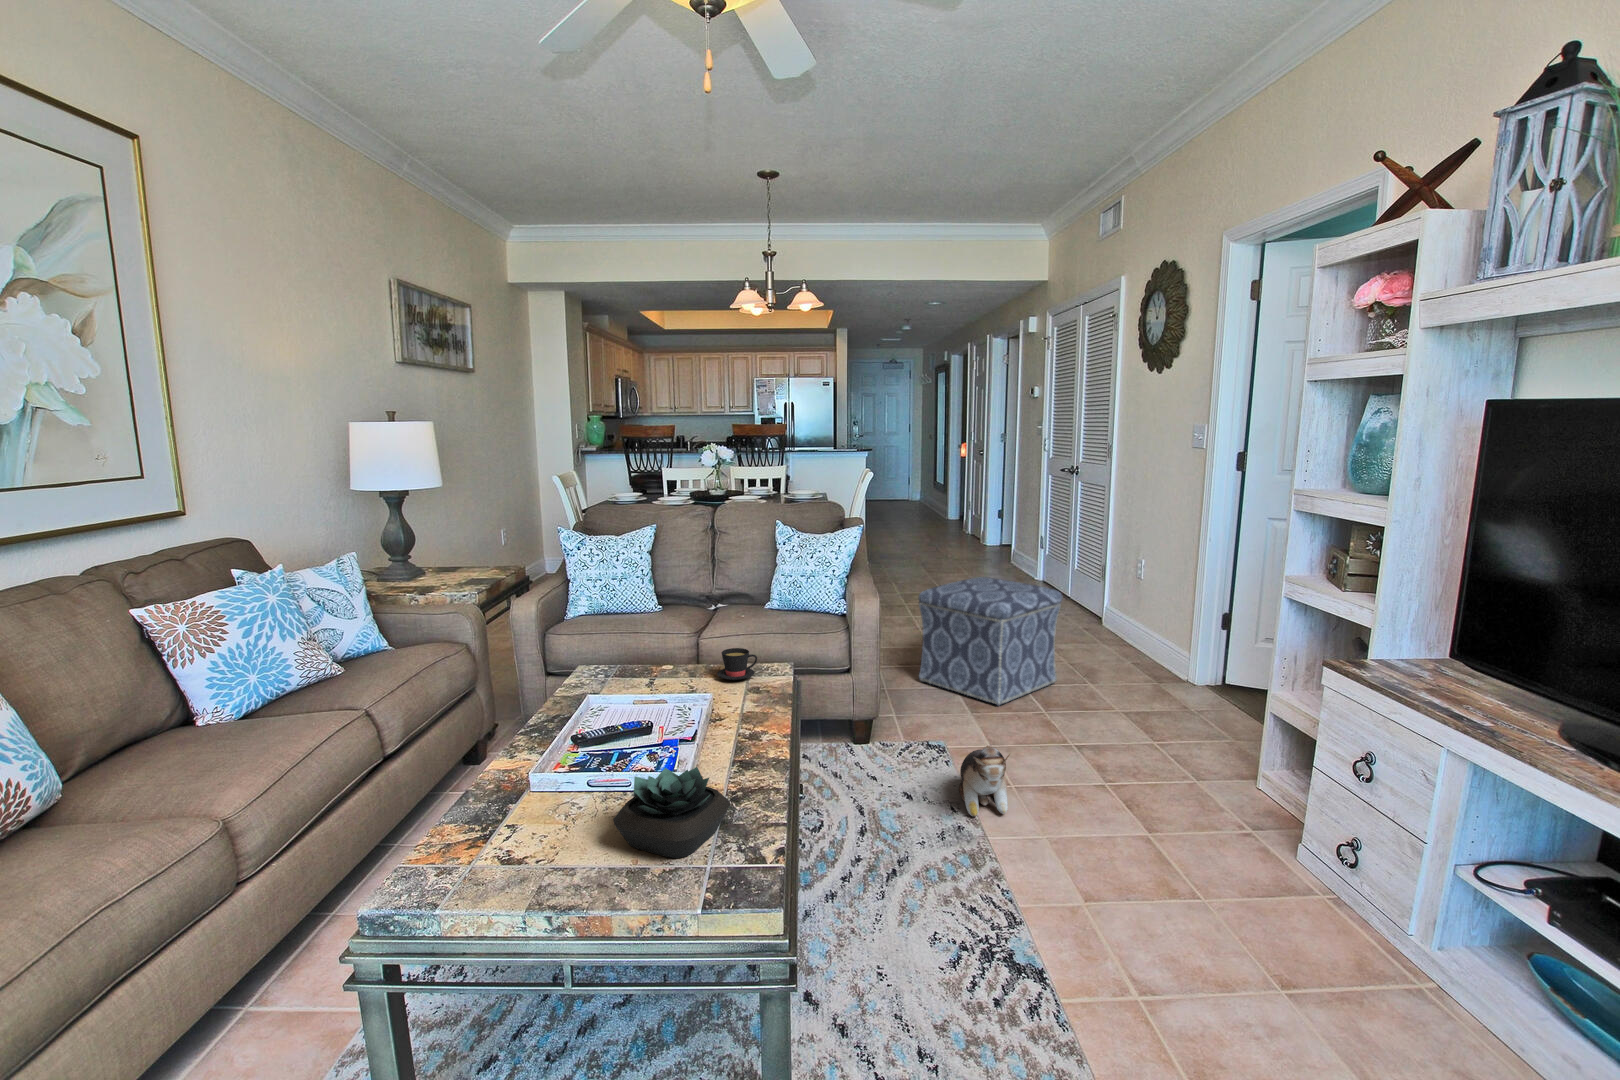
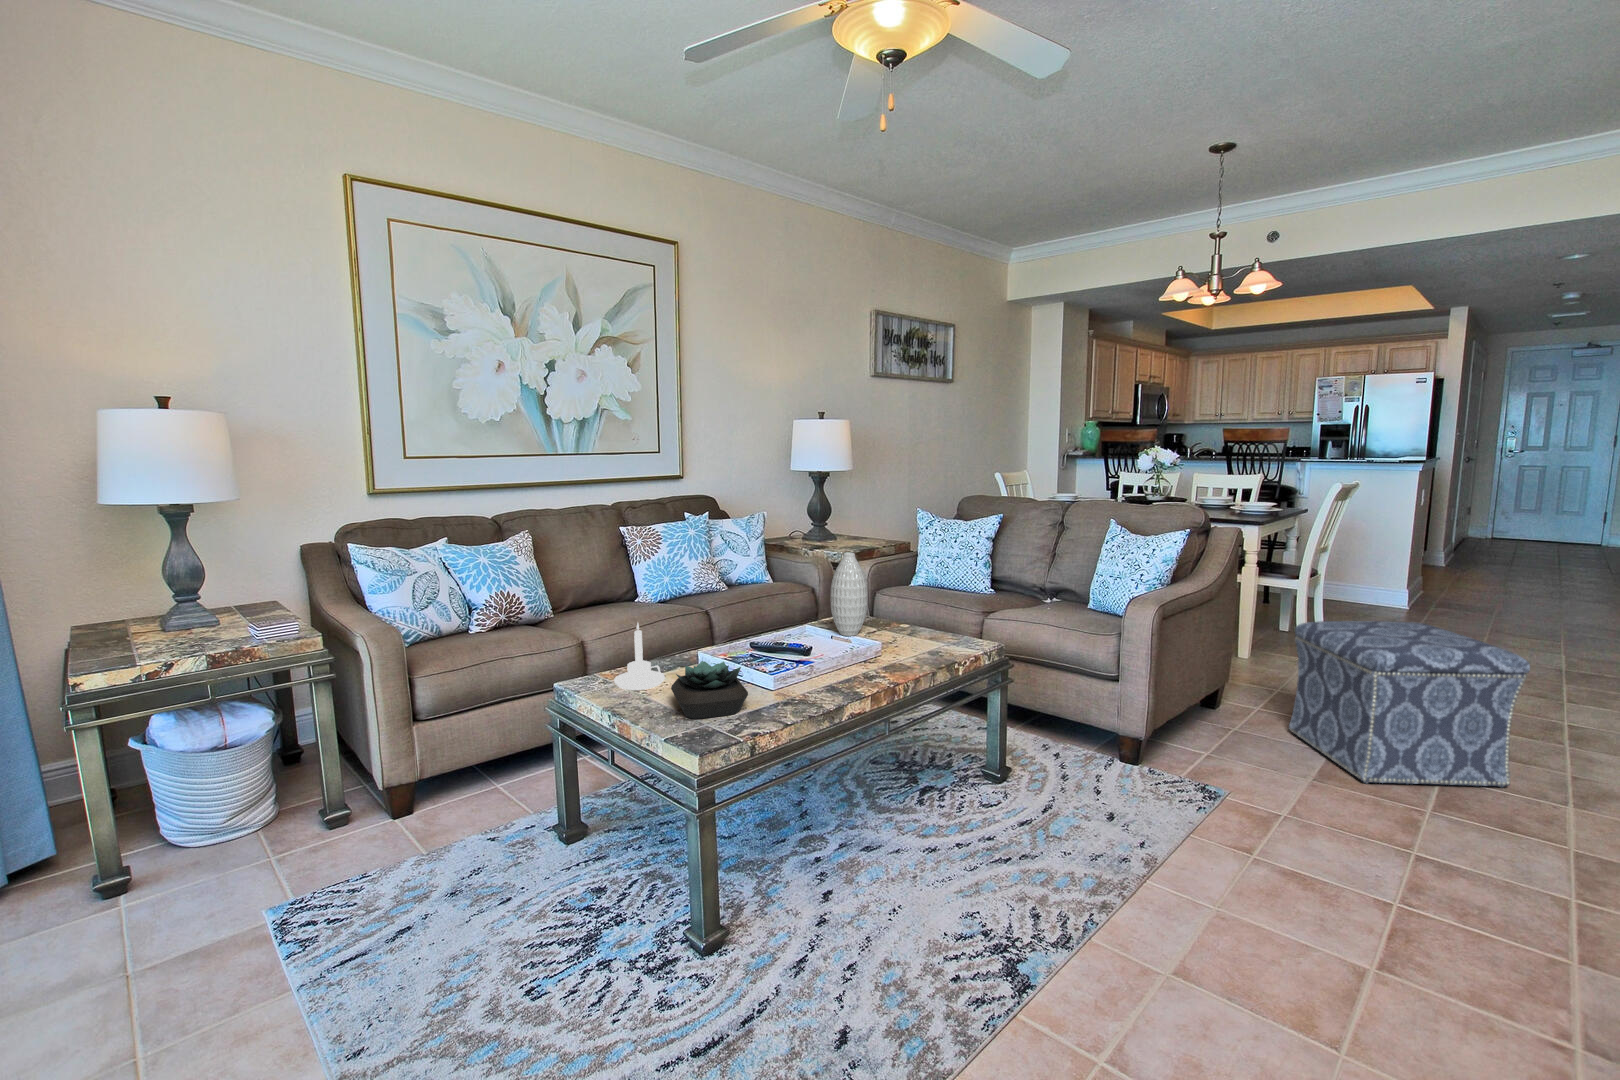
vase: none [618,593,664,695] -> present [830,552,867,636]
teacup: present [717,648,757,681] -> none [912,615,945,644]
plush toy: present [959,746,1010,816] -> none [1144,780,1224,869]
candle holder: none [477,751,557,859] -> present [614,623,665,690]

